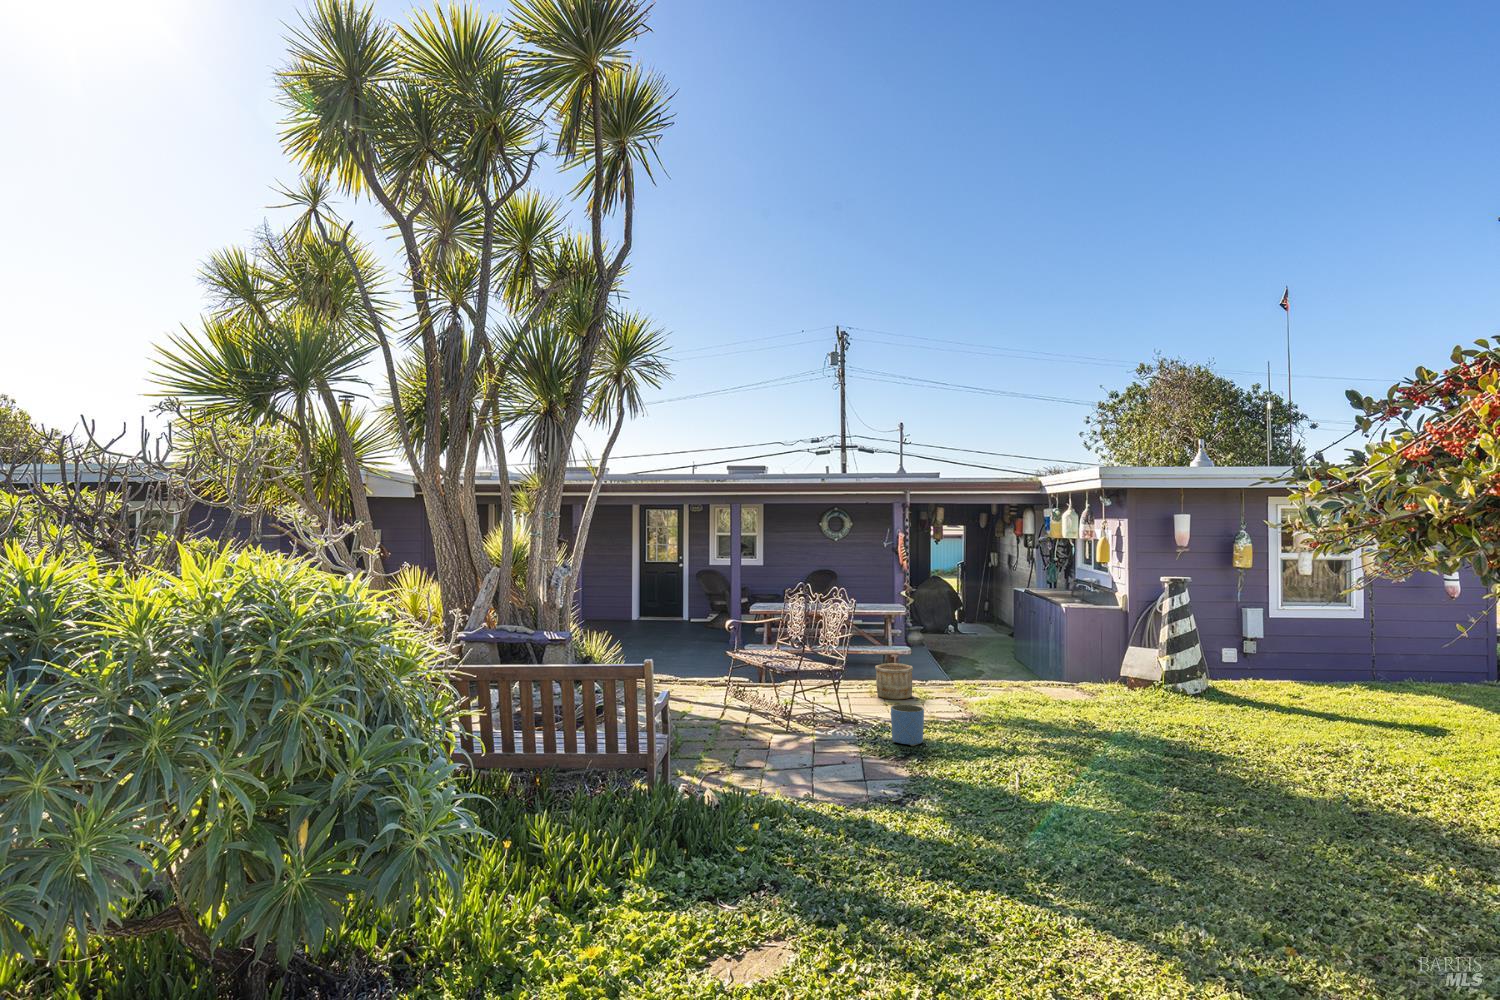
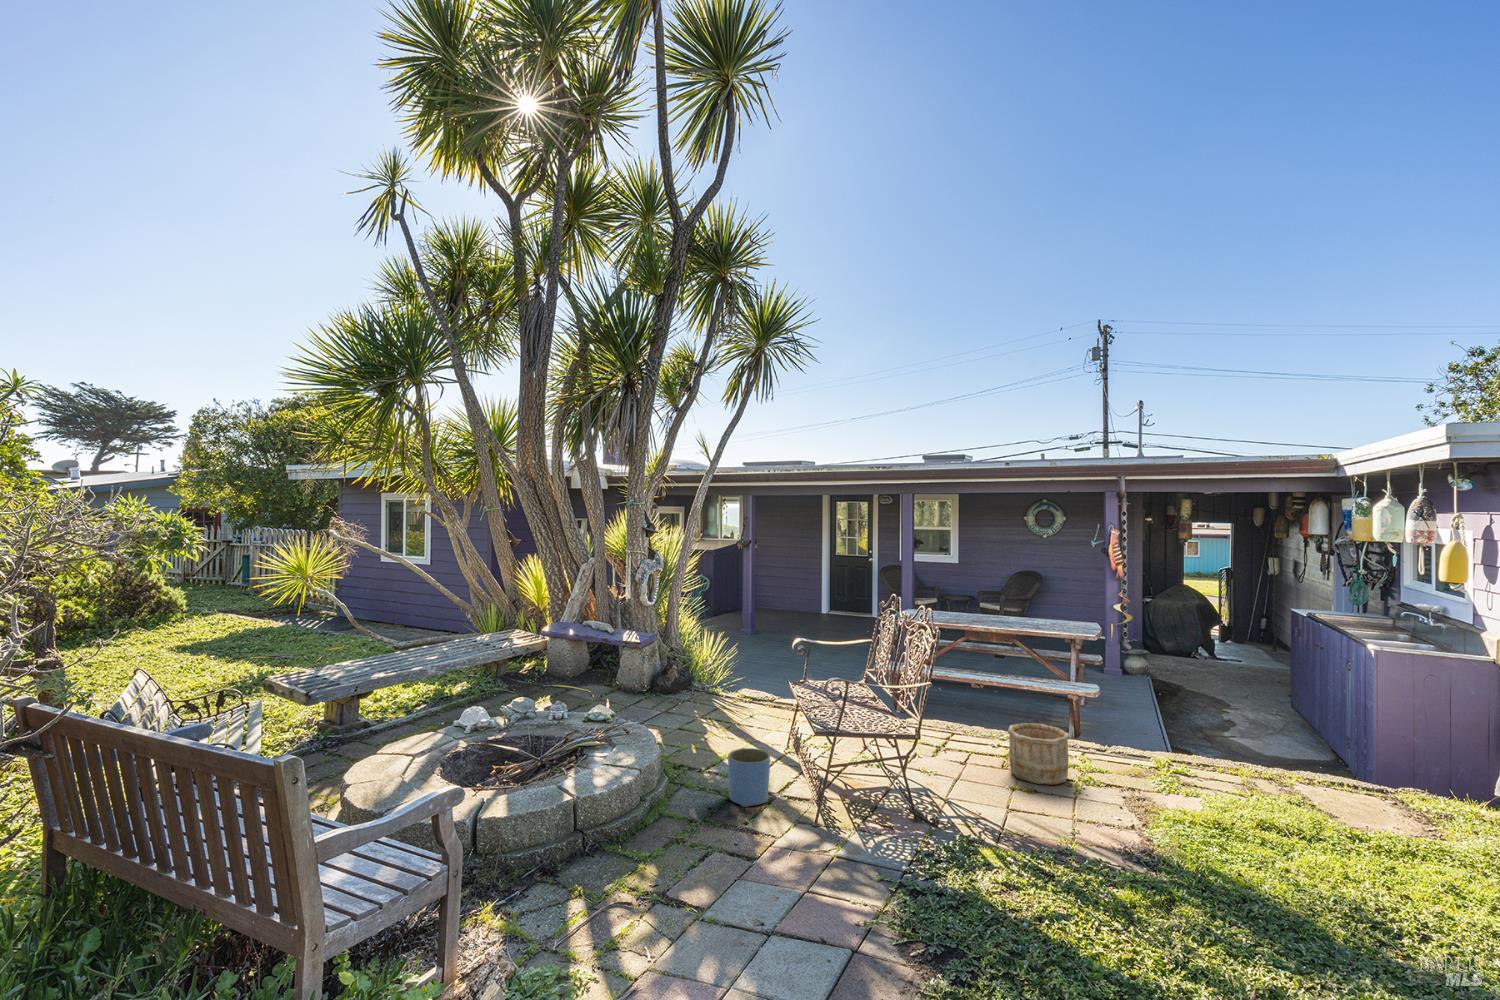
planter: present [891,704,924,746] -> present [728,748,770,807]

